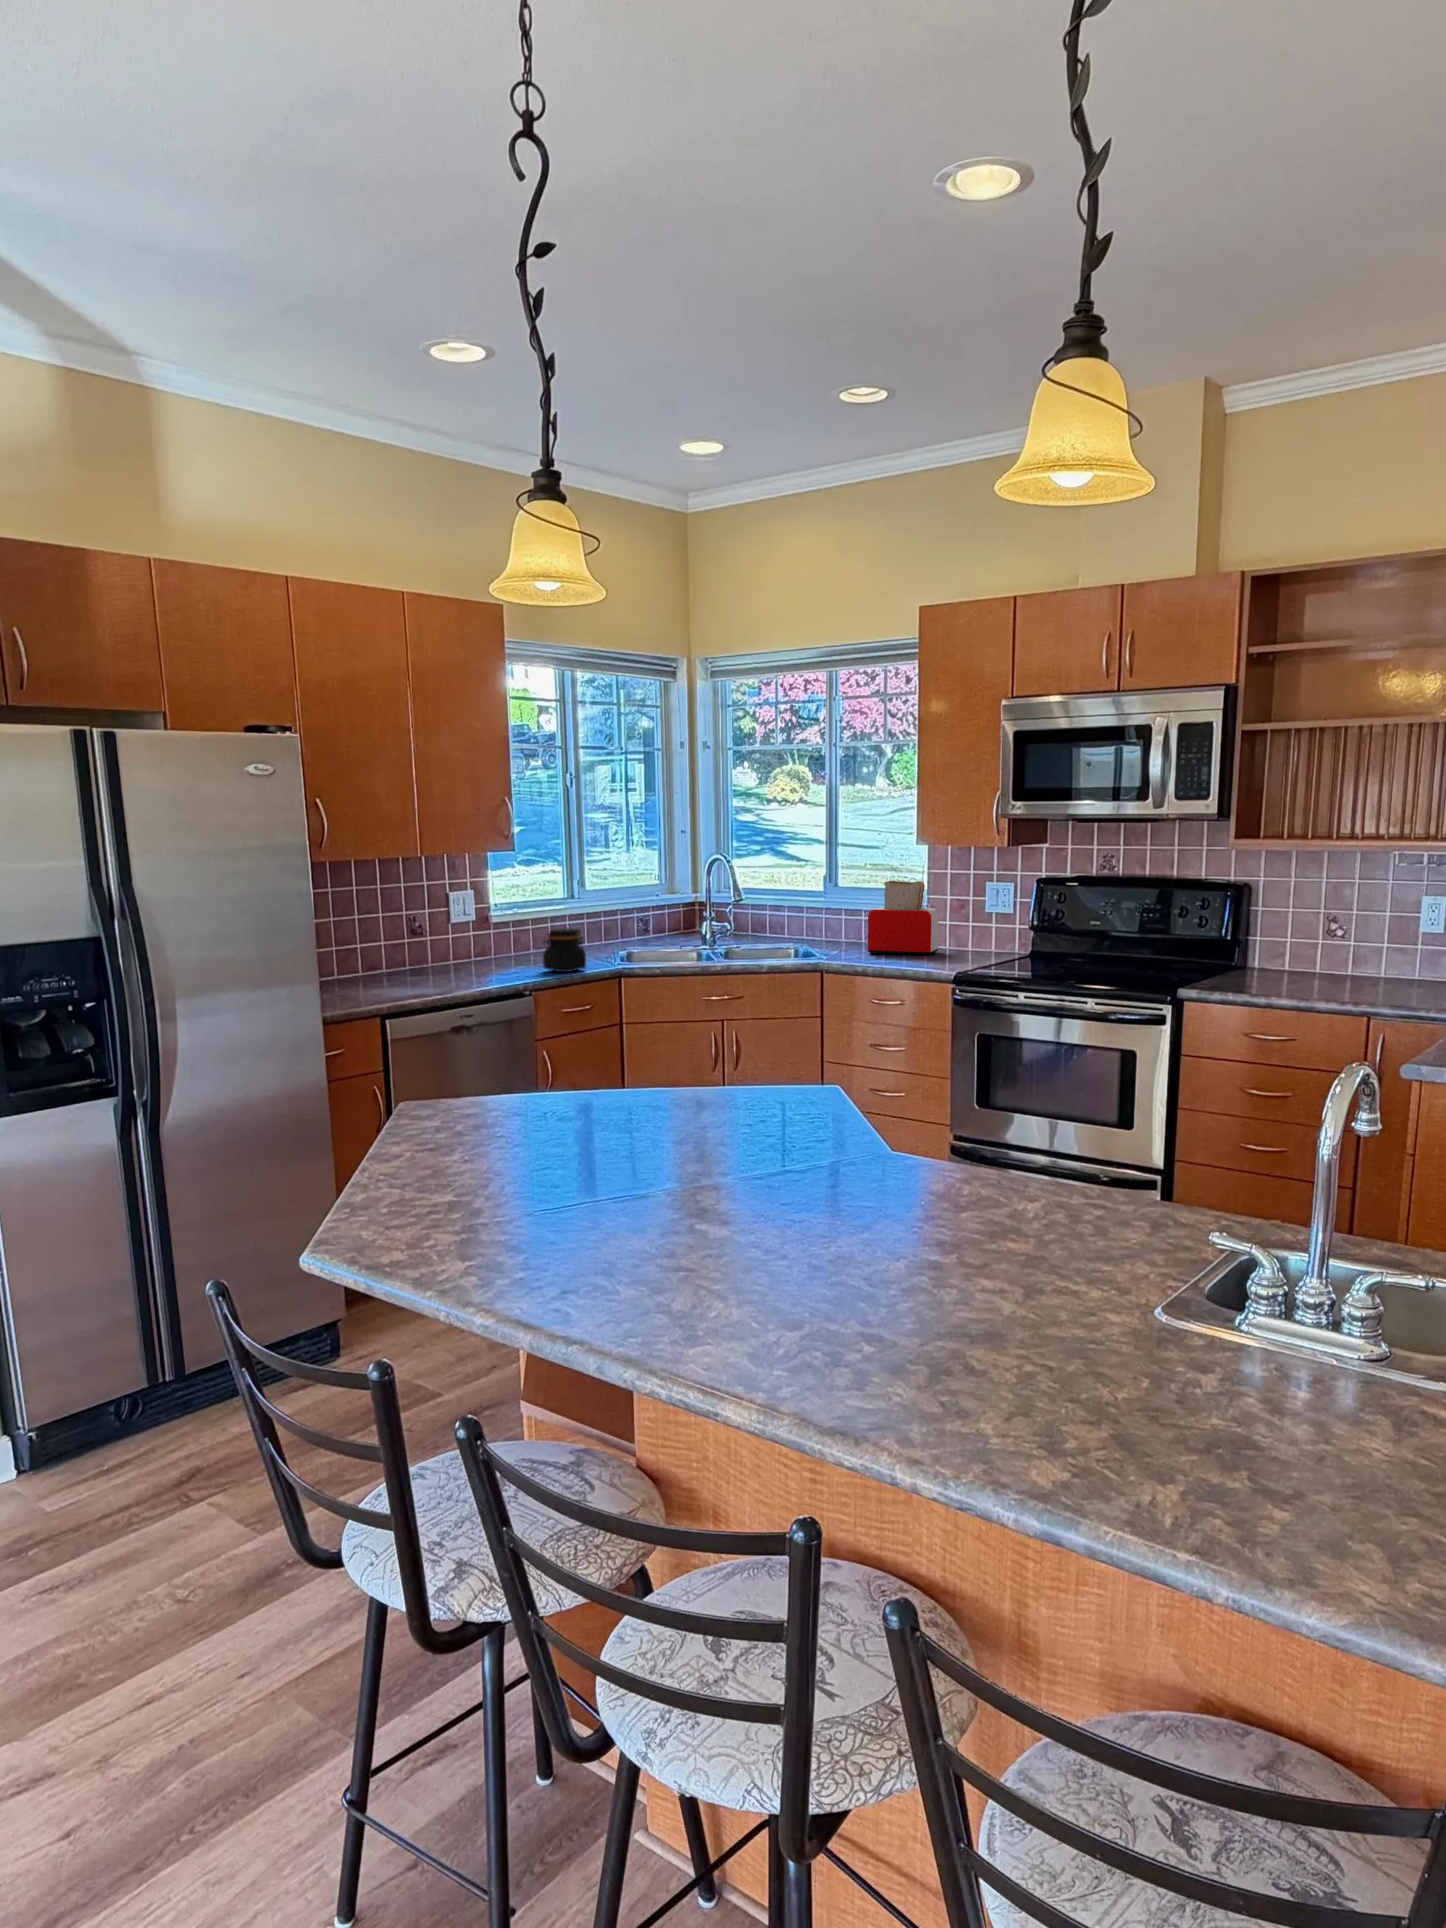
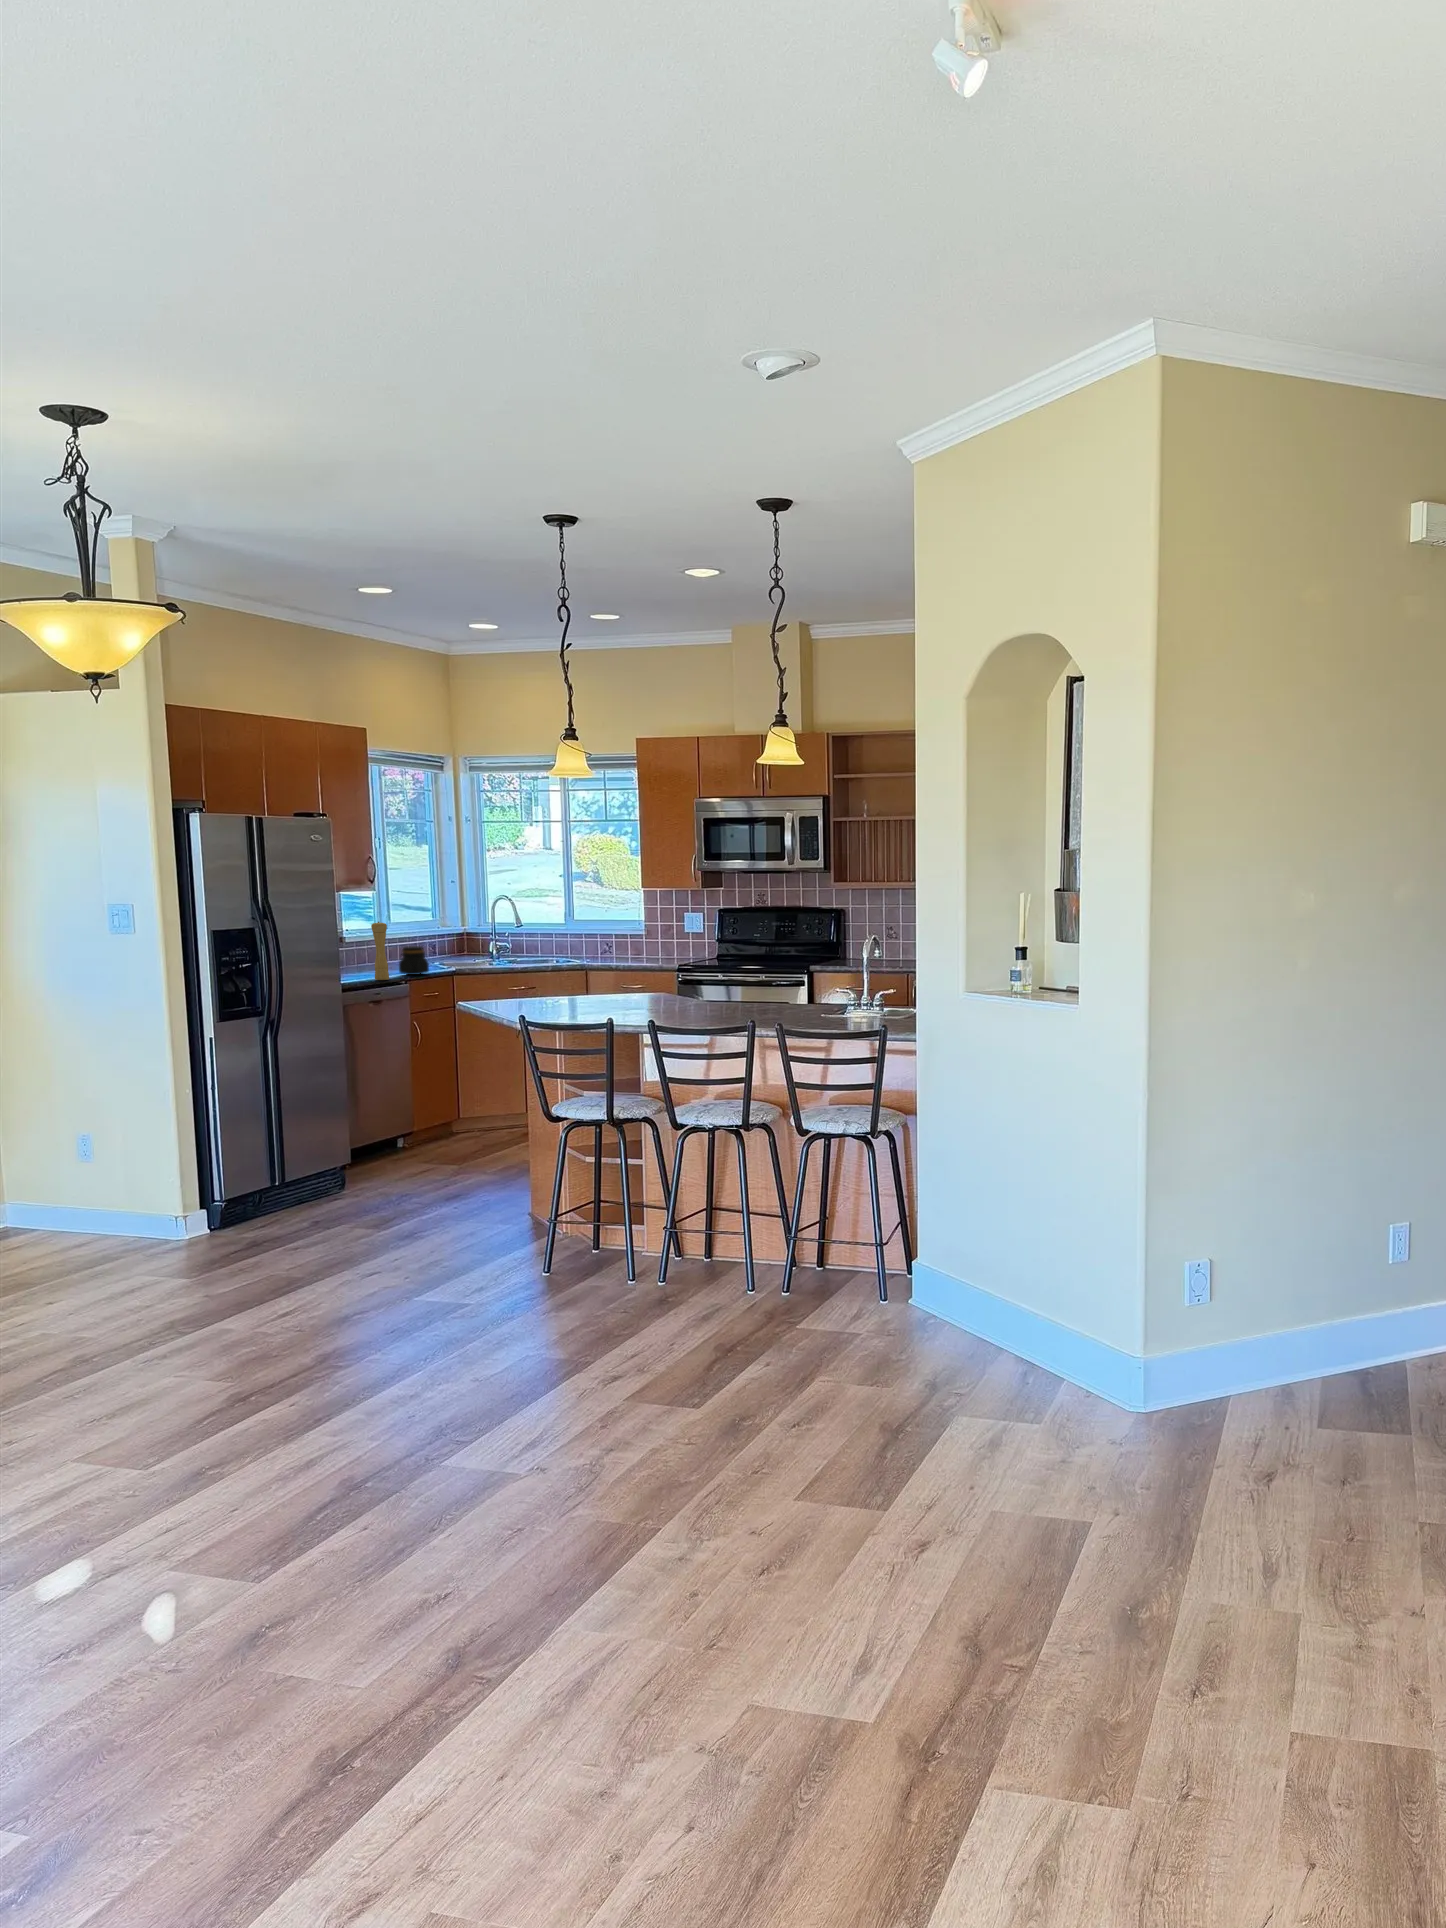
toaster: present [866,881,939,956] -> none [605,913,653,961]
pepper mill: none [484,894,510,982] -> present [371,922,389,980]

